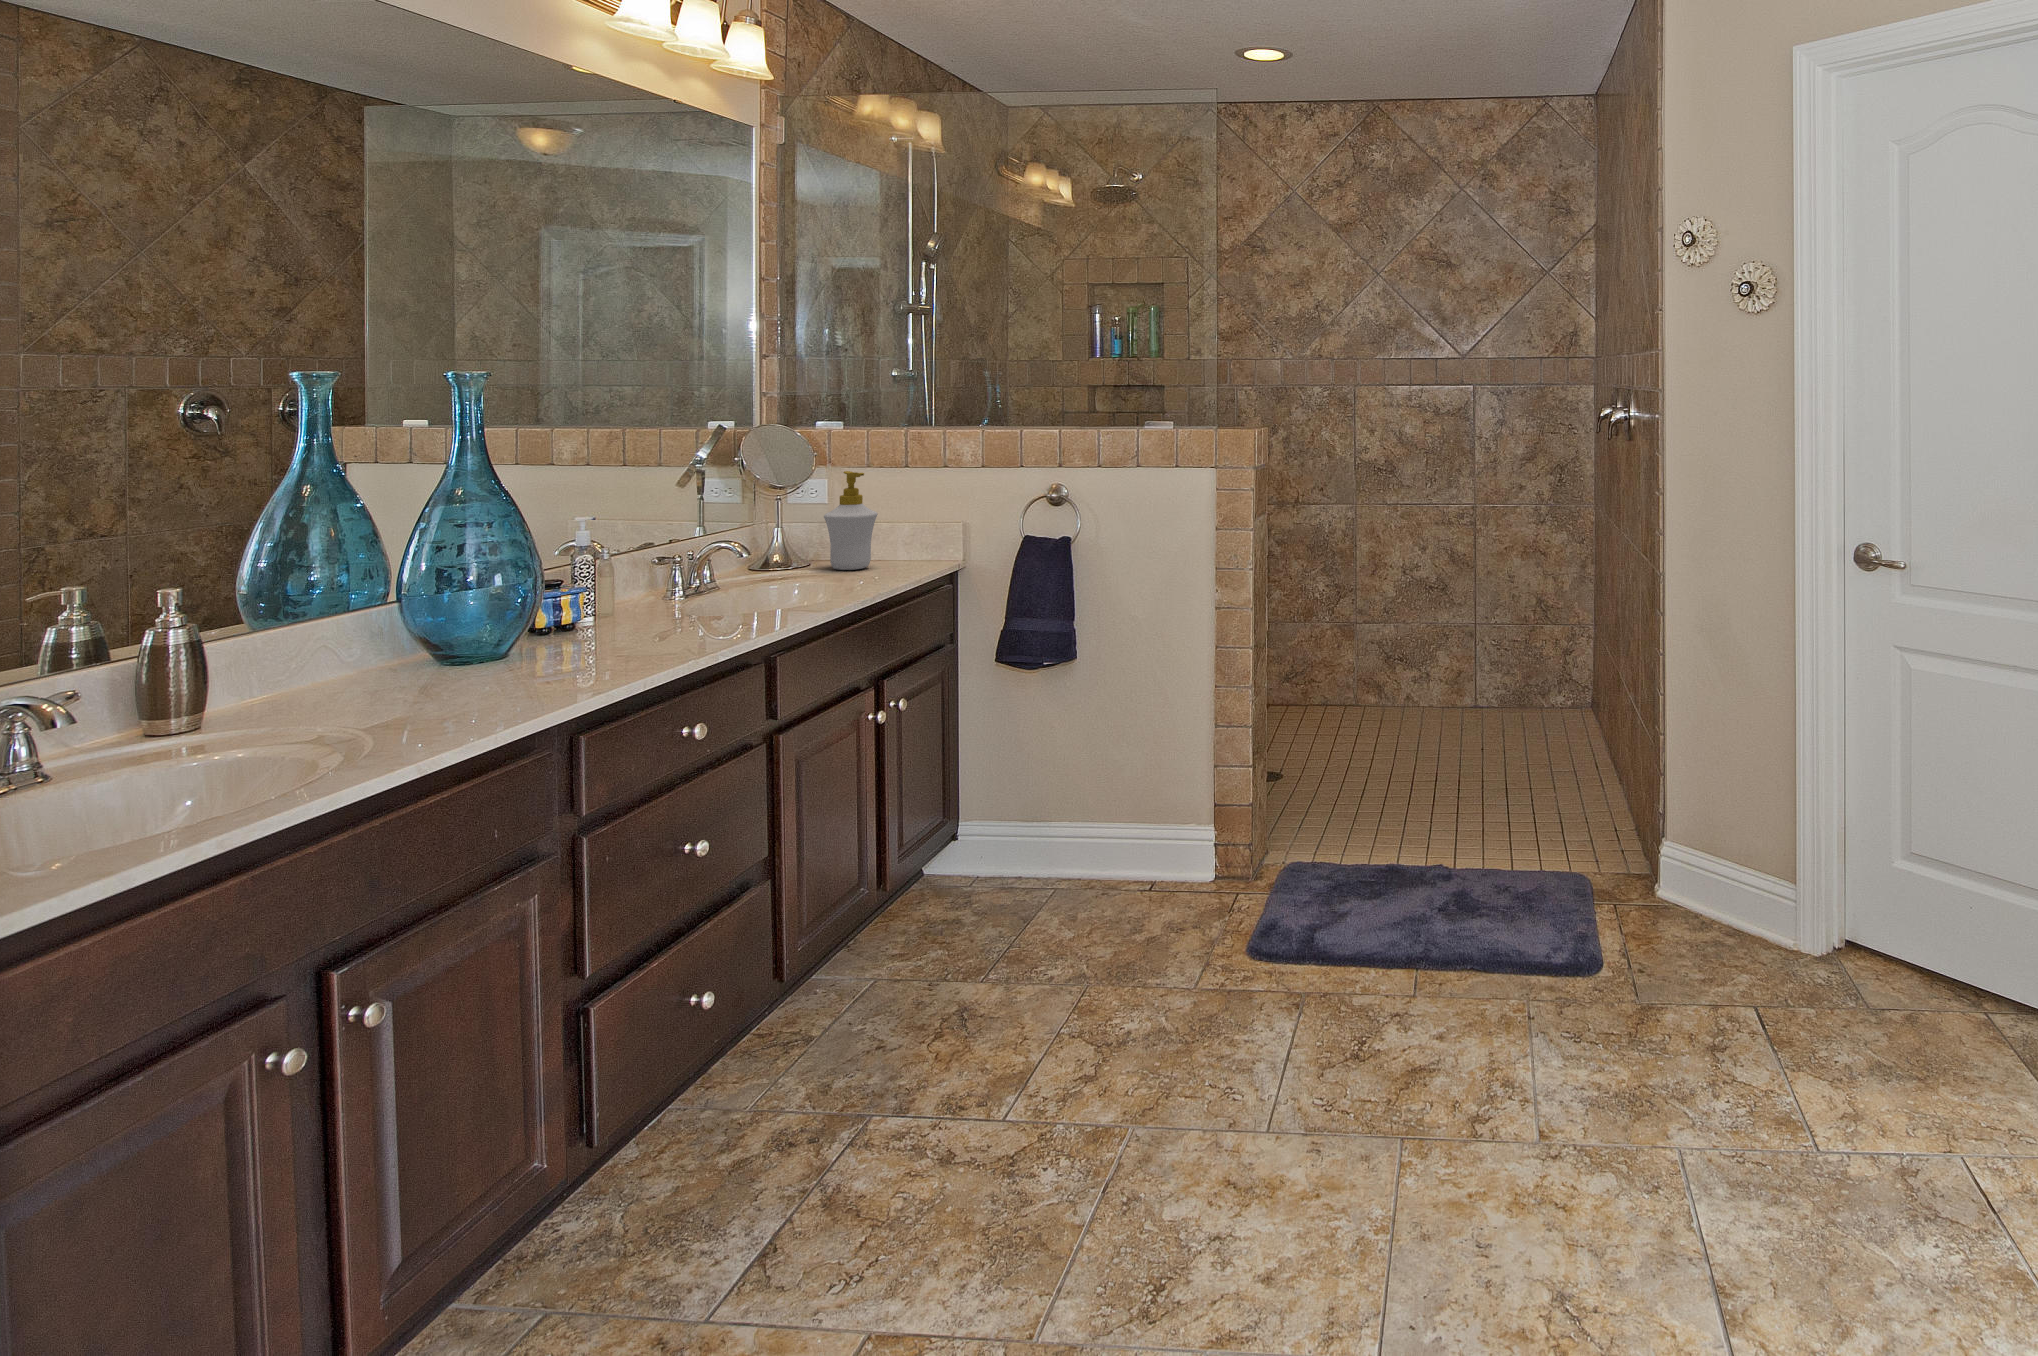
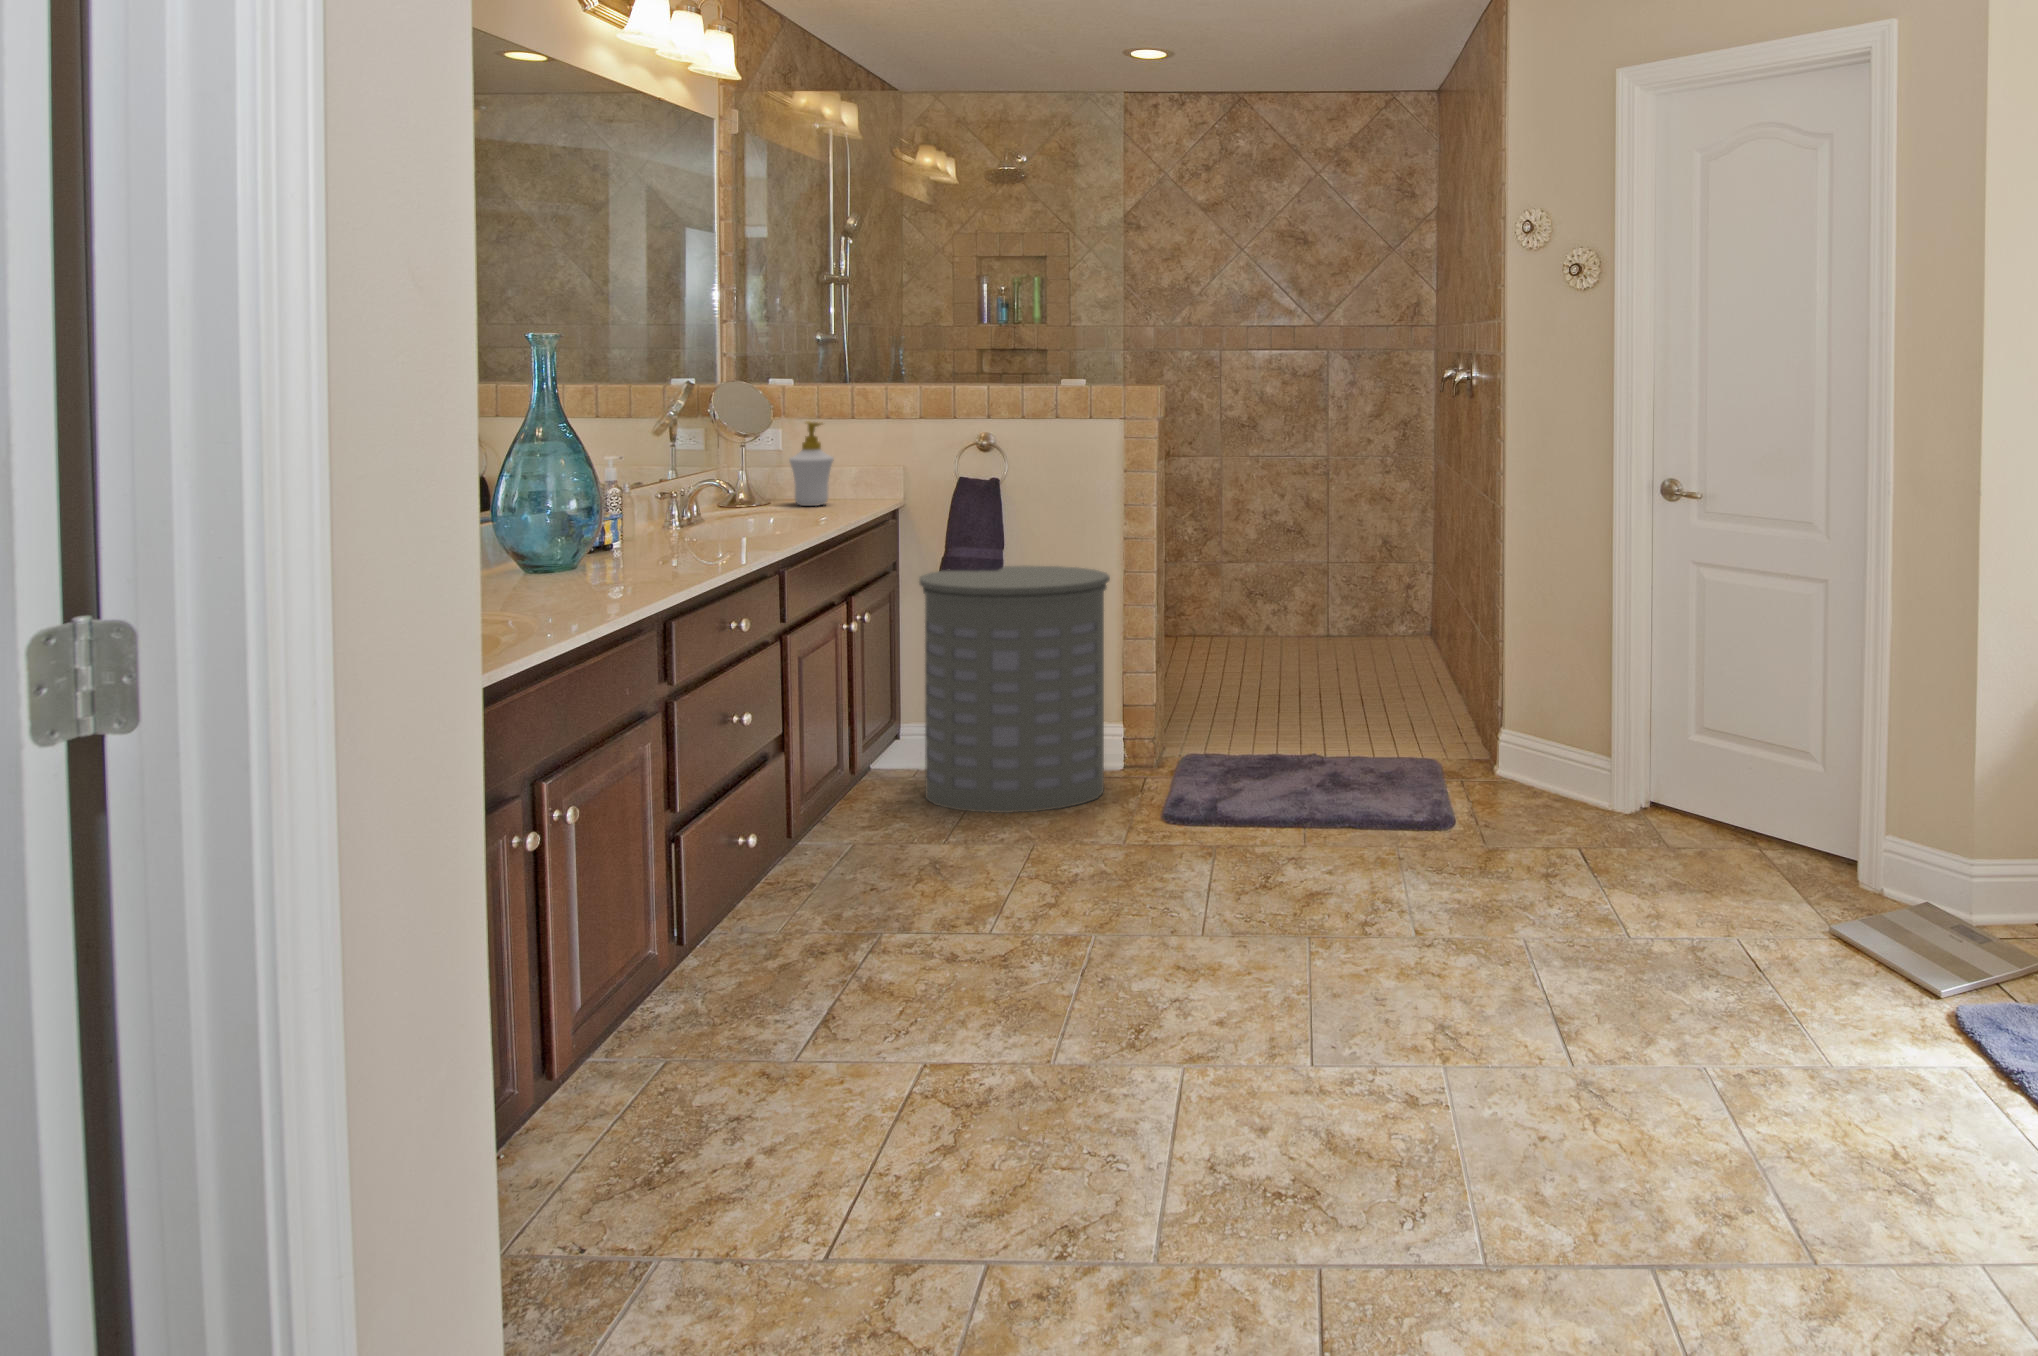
laundry hamper: none [971,639,1194,938] -> present [919,566,1110,813]

